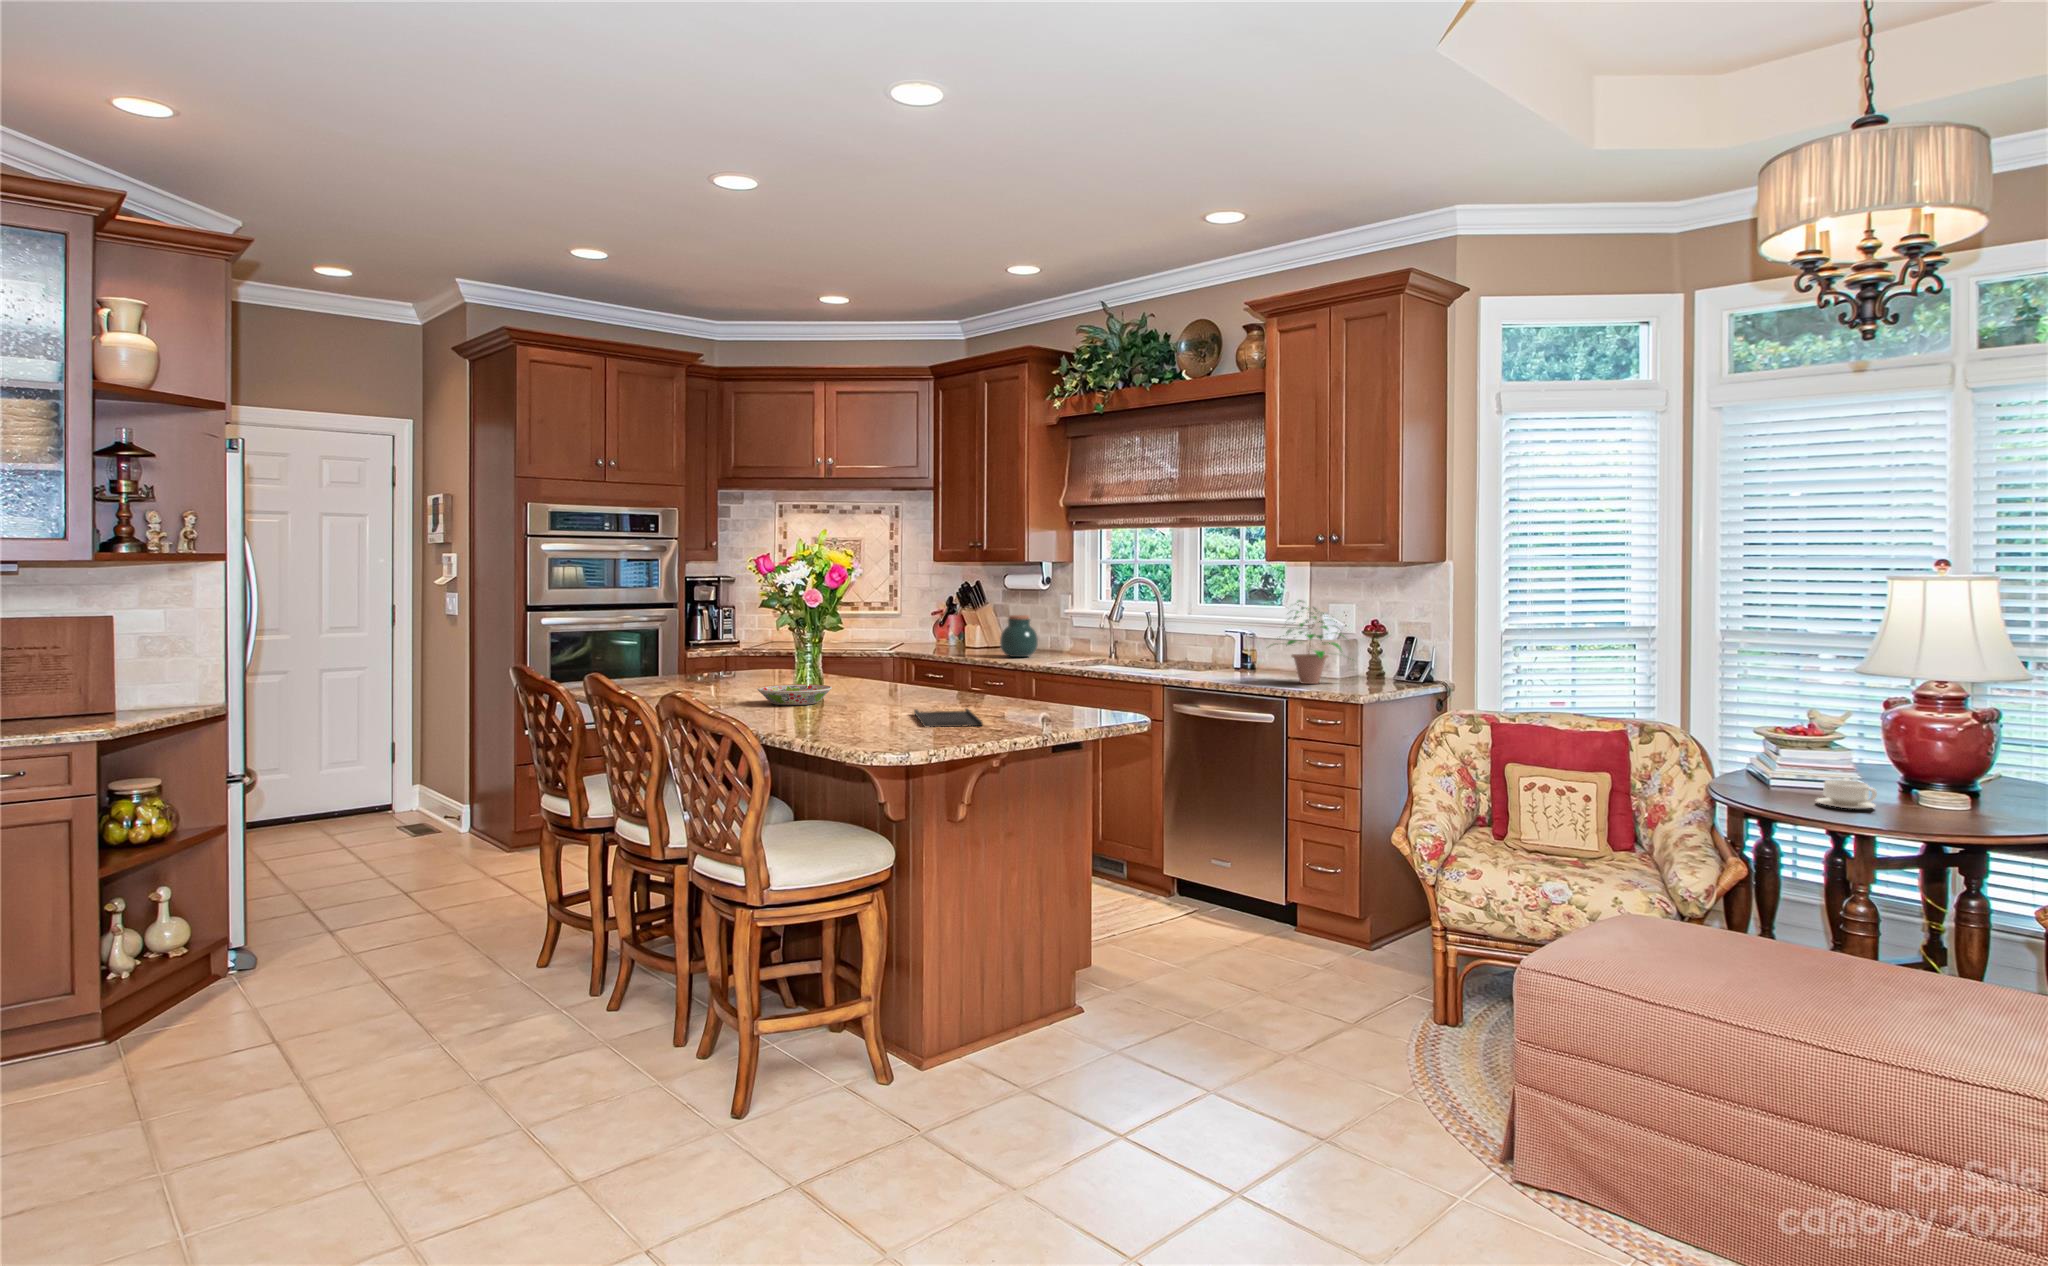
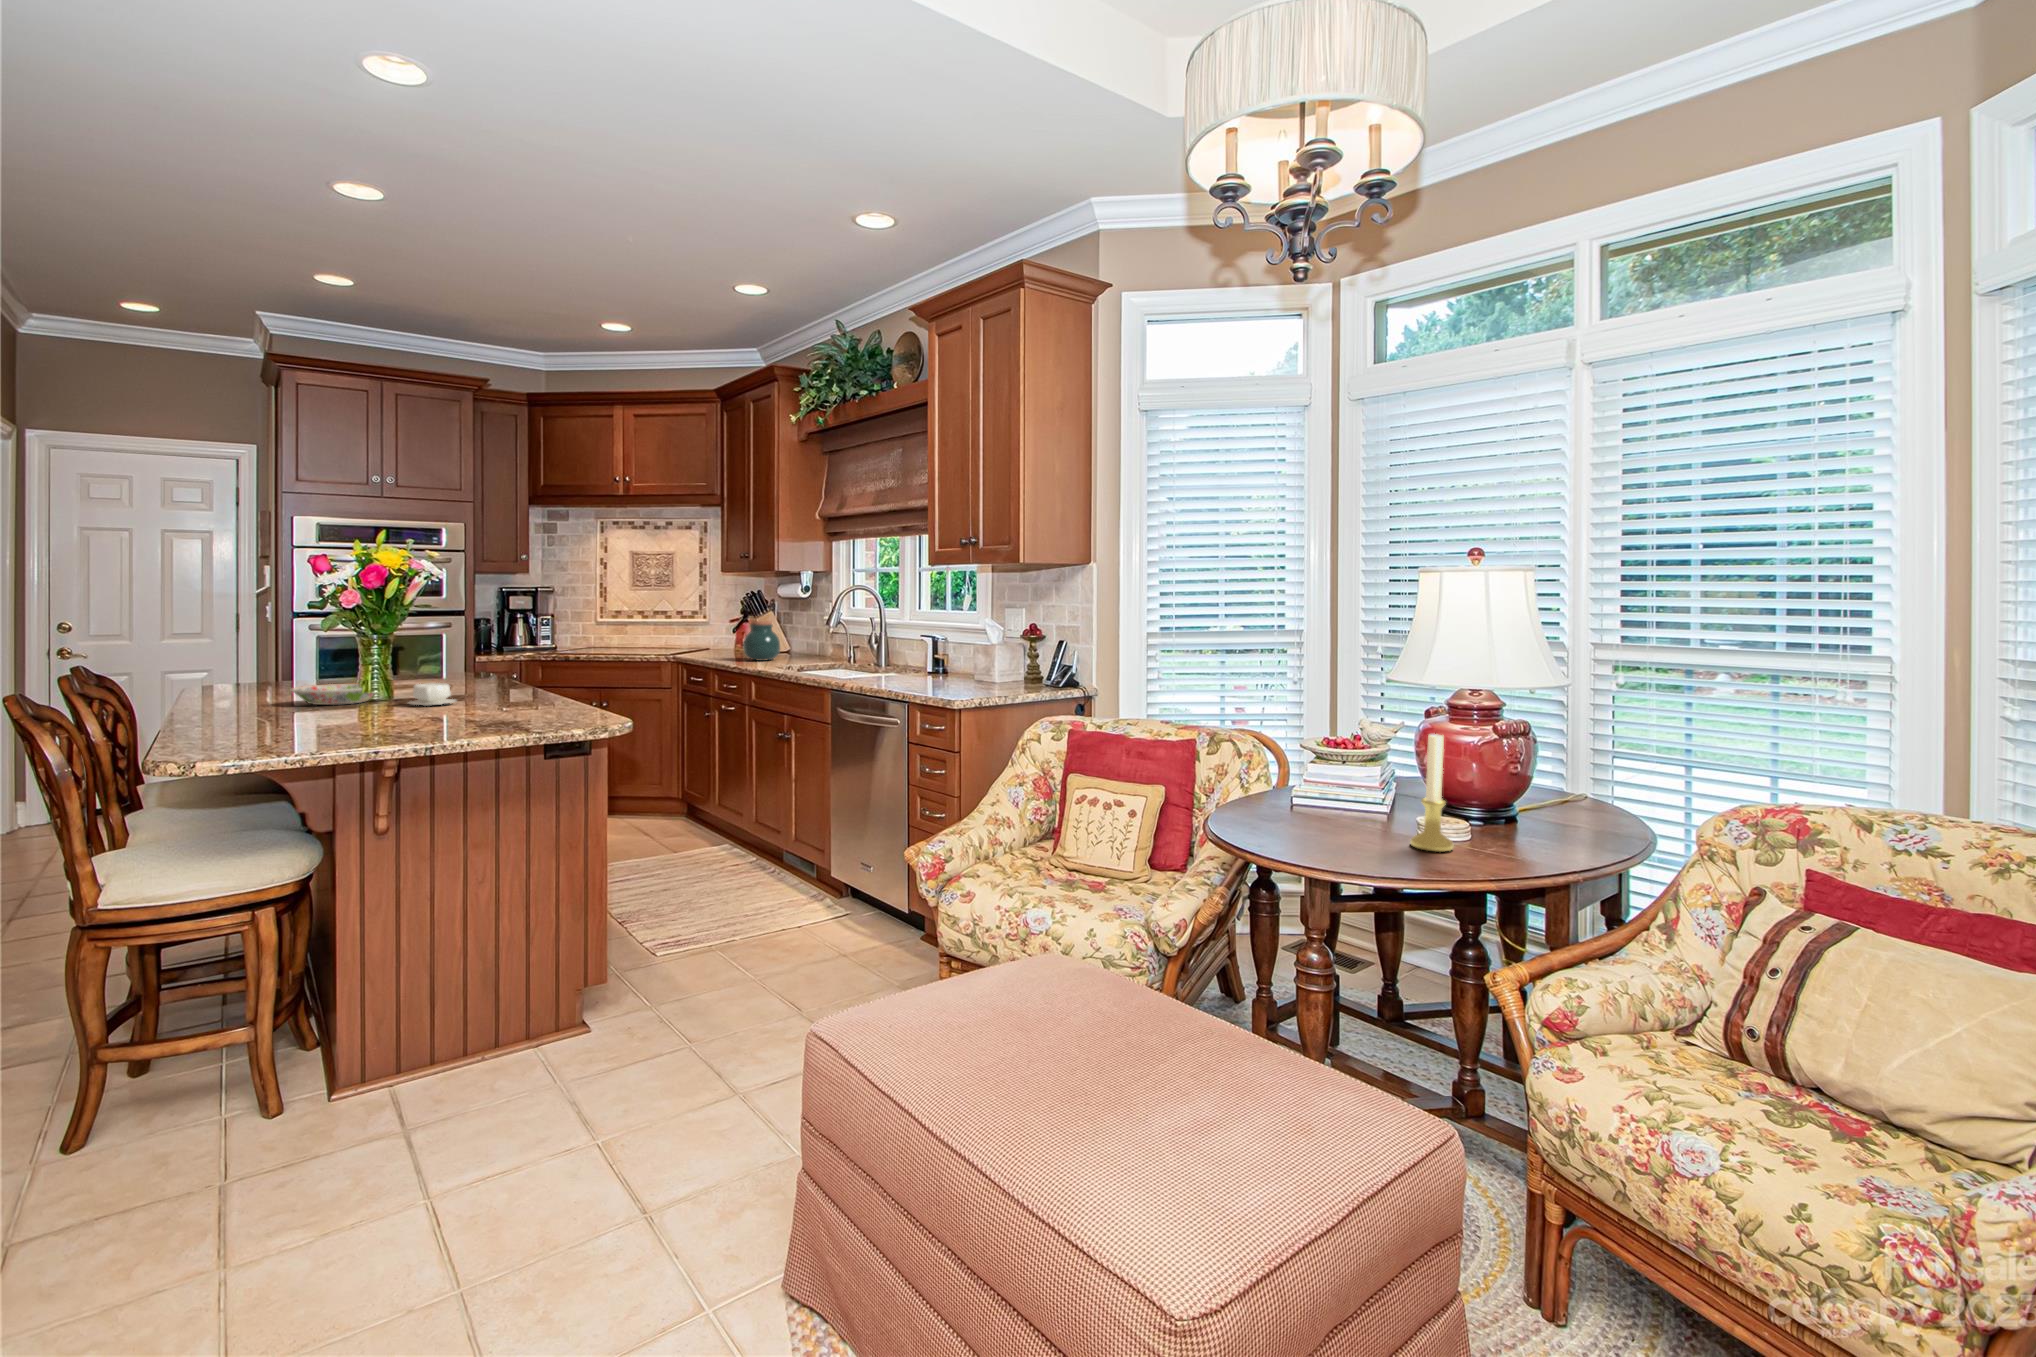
potted plant: present [1277,600,1351,684] -> none [905,603,997,687]
tray: present [914,708,983,727] -> none [327,710,458,731]
candle holder: none [1920,716,1963,817] -> present [1410,734,1454,852]
teacup: present [1816,780,1877,808] -> present [409,683,455,706]

